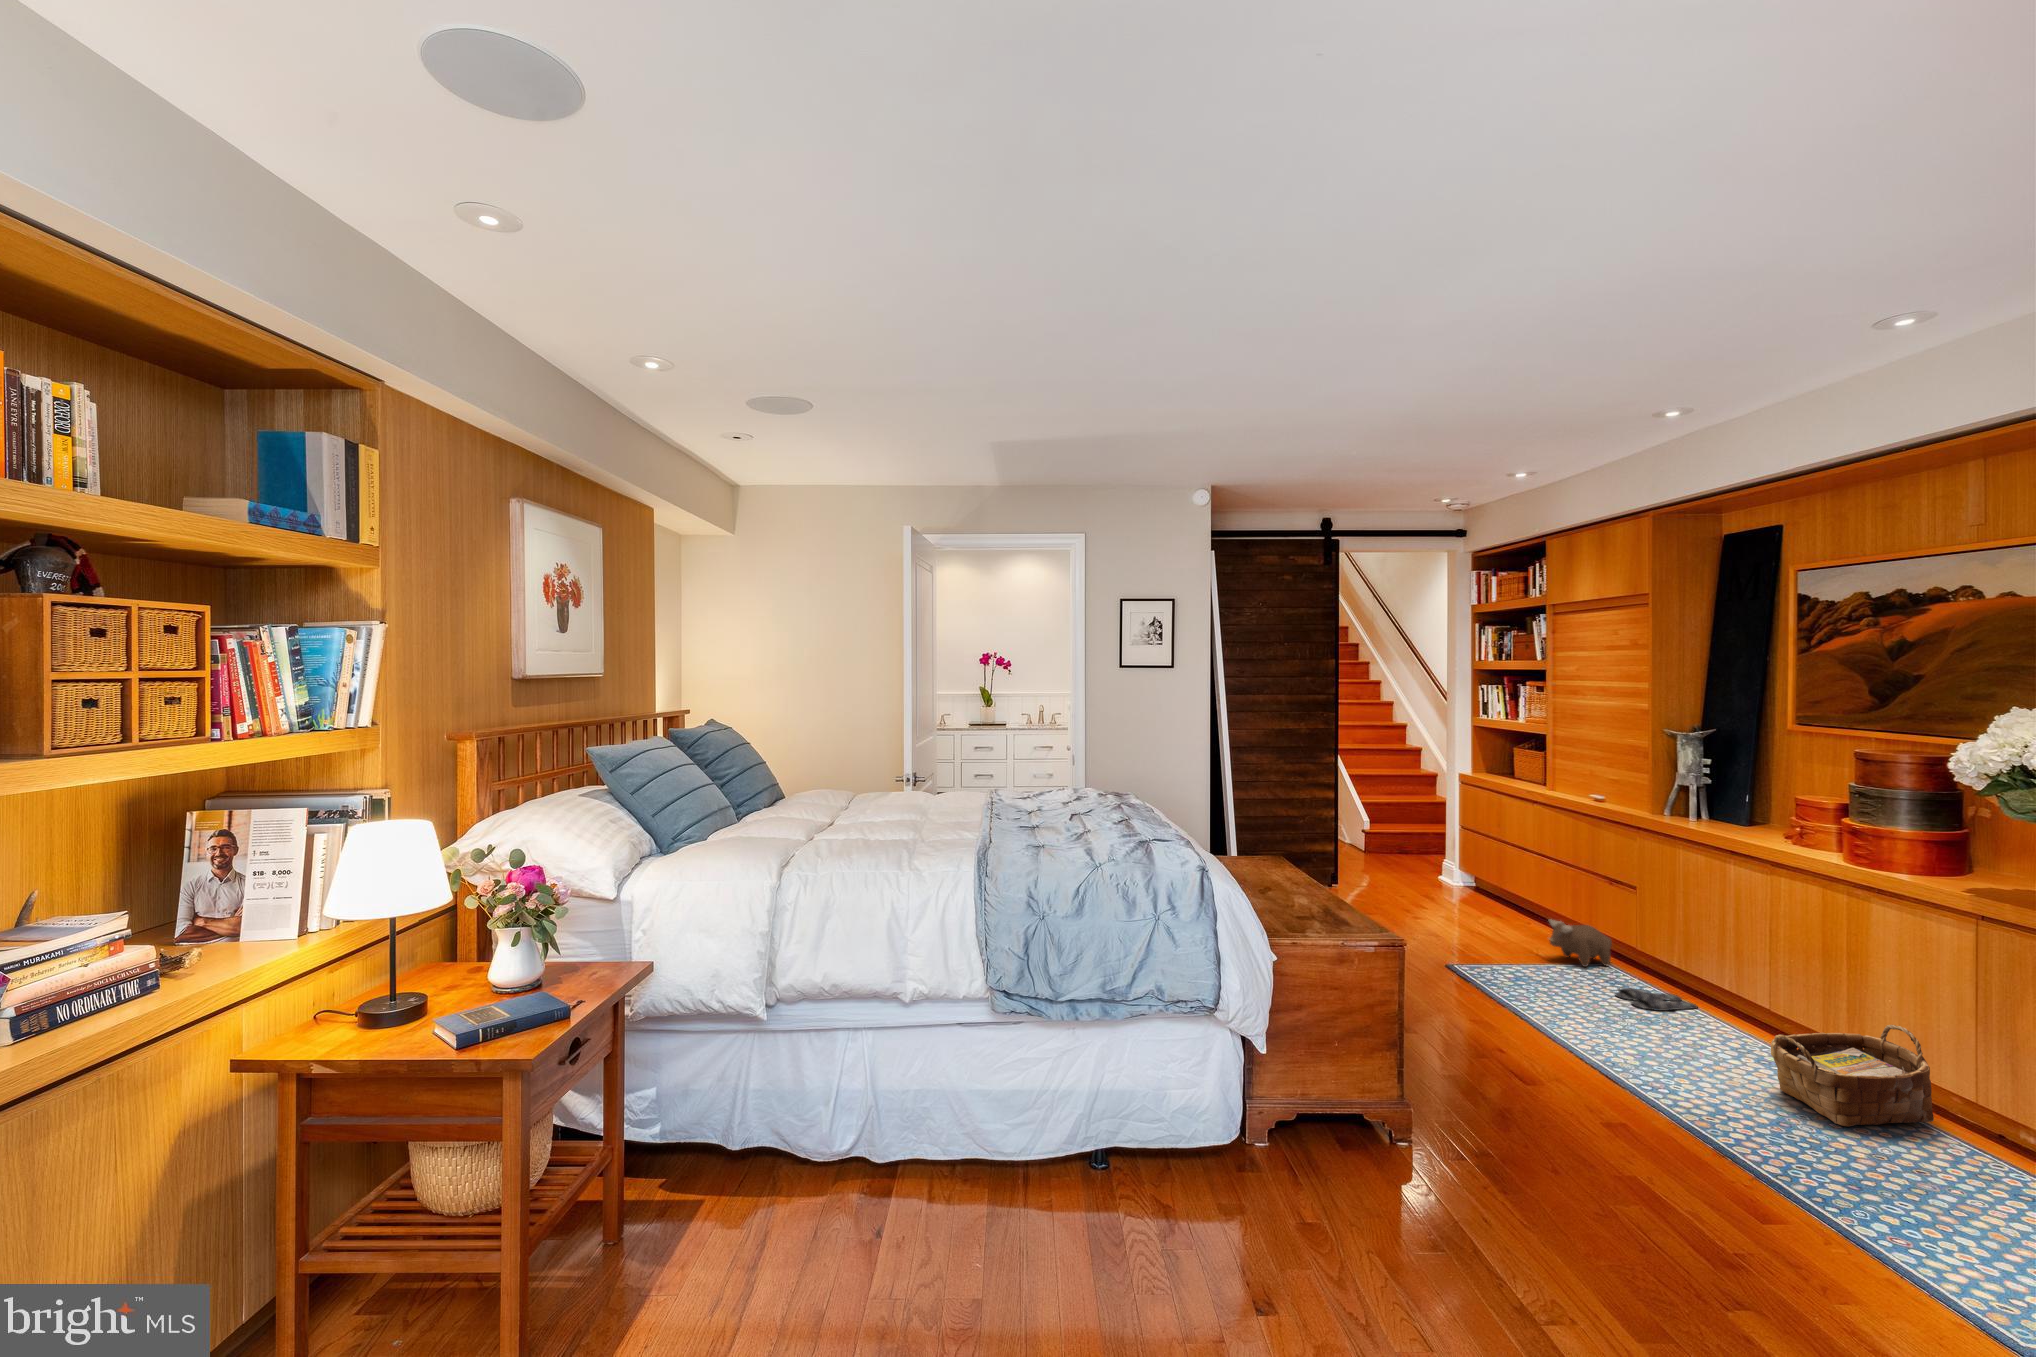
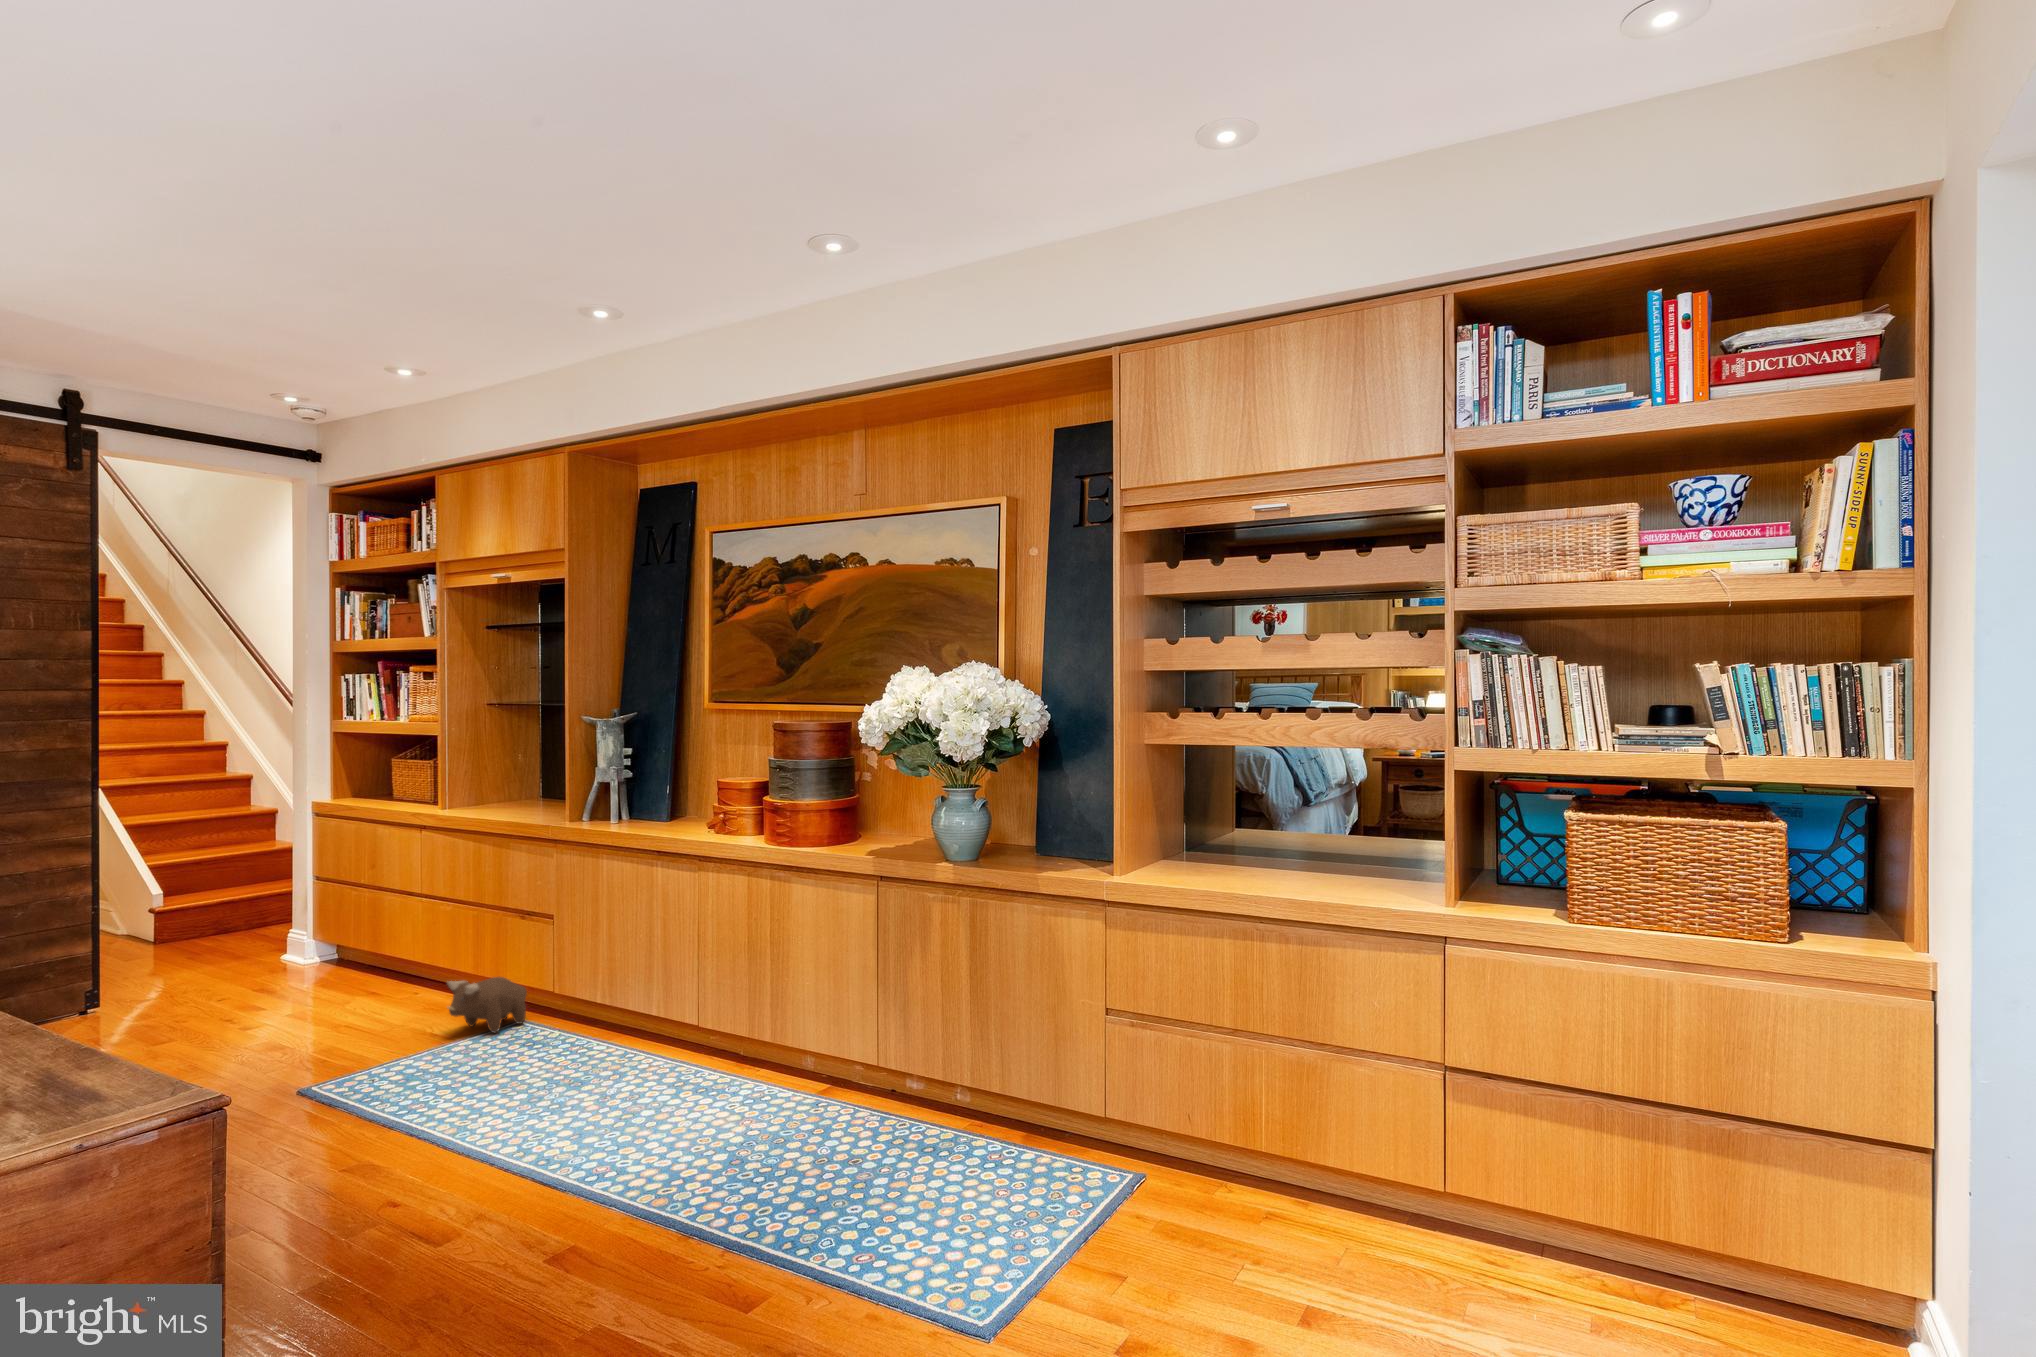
slippers: present [1615,988,1697,1011] -> none [535,1038,628,1068]
woven basket: present [1771,1025,1934,1127] -> none [715,1009,852,1138]

